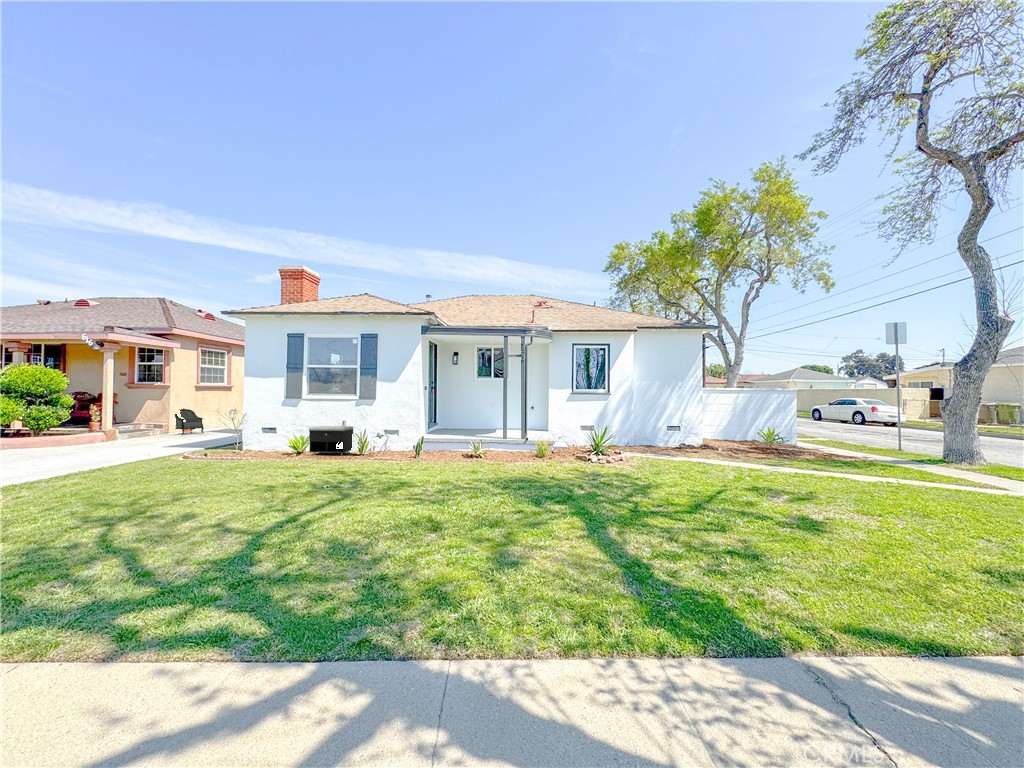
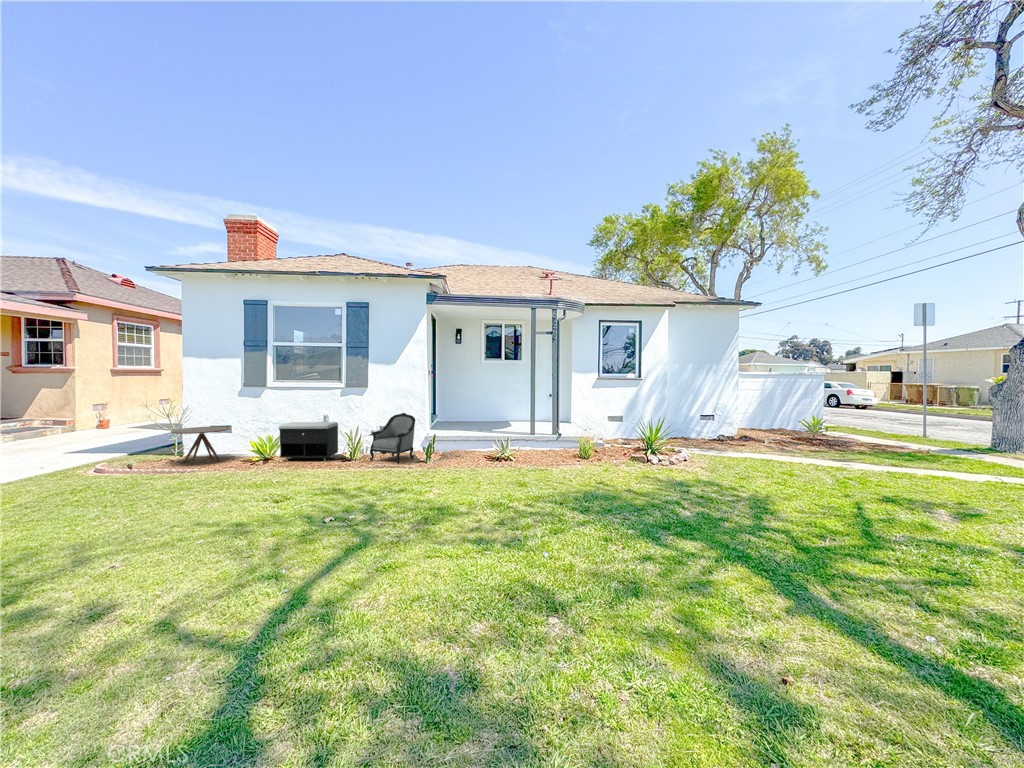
armchair: present [175,409,204,435] -> present [370,413,415,464]
round table: none [234,428,276,456] -> present [171,426,231,465]

